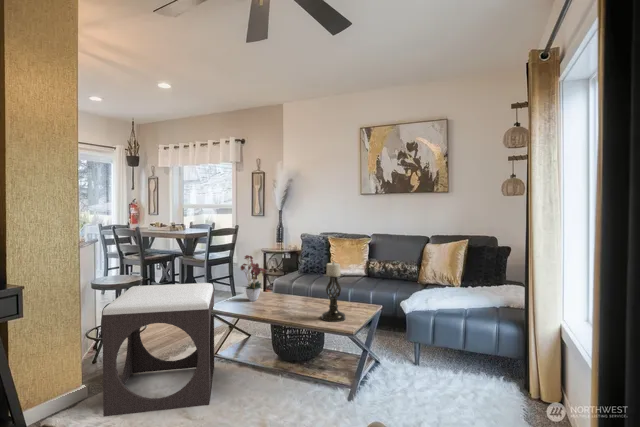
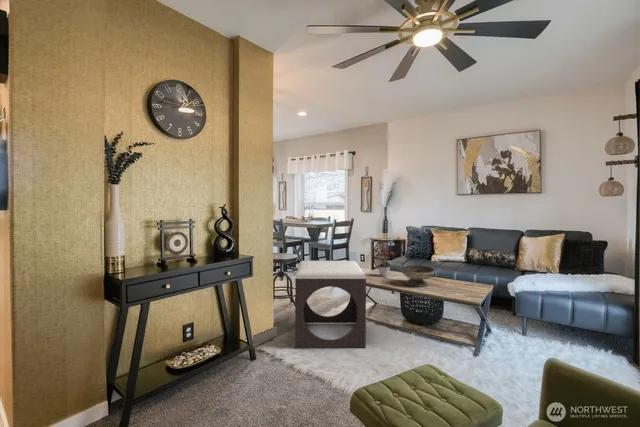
candle holder: present [322,262,345,322] -> none [448,248,468,294]
decorative bowl: none [267,285,310,314] -> present [401,265,435,287]

